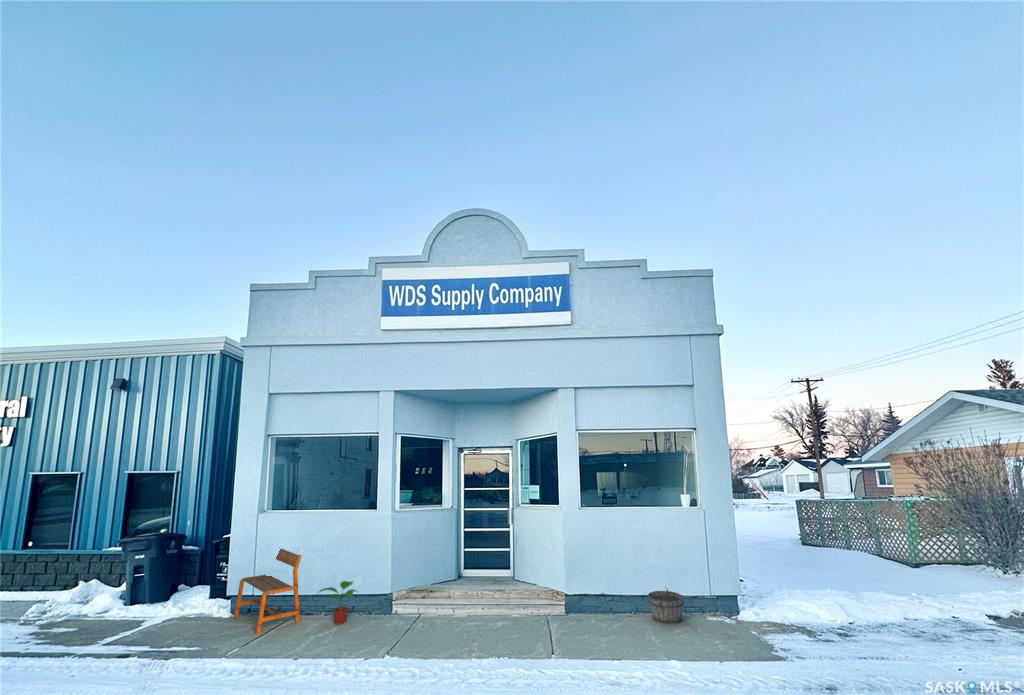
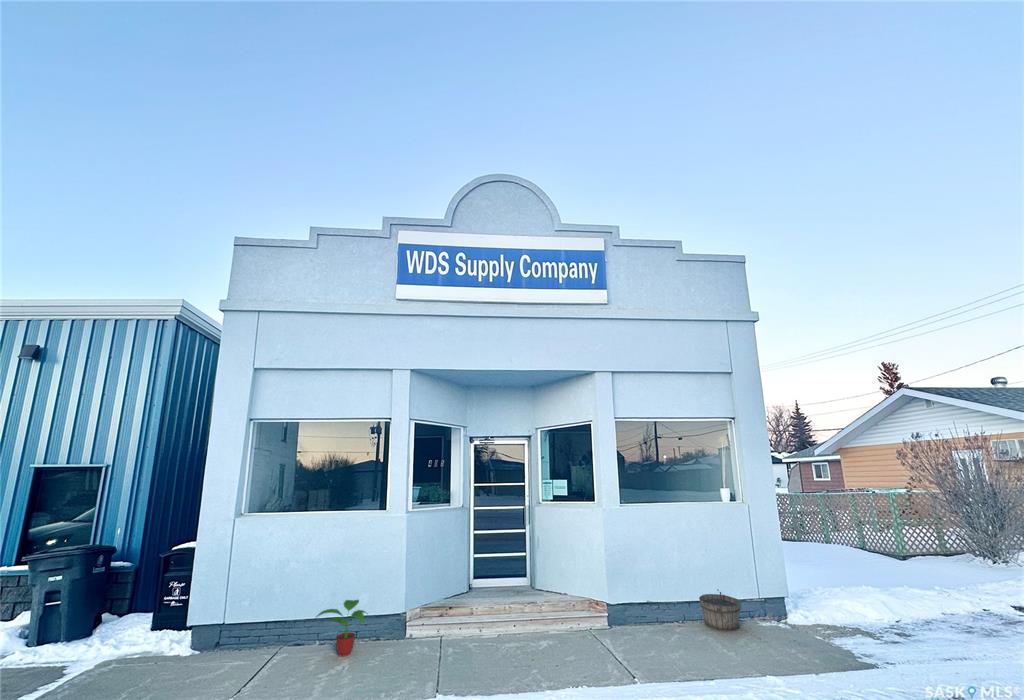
bench: present [234,547,301,634] -> none [194,559,294,680]

